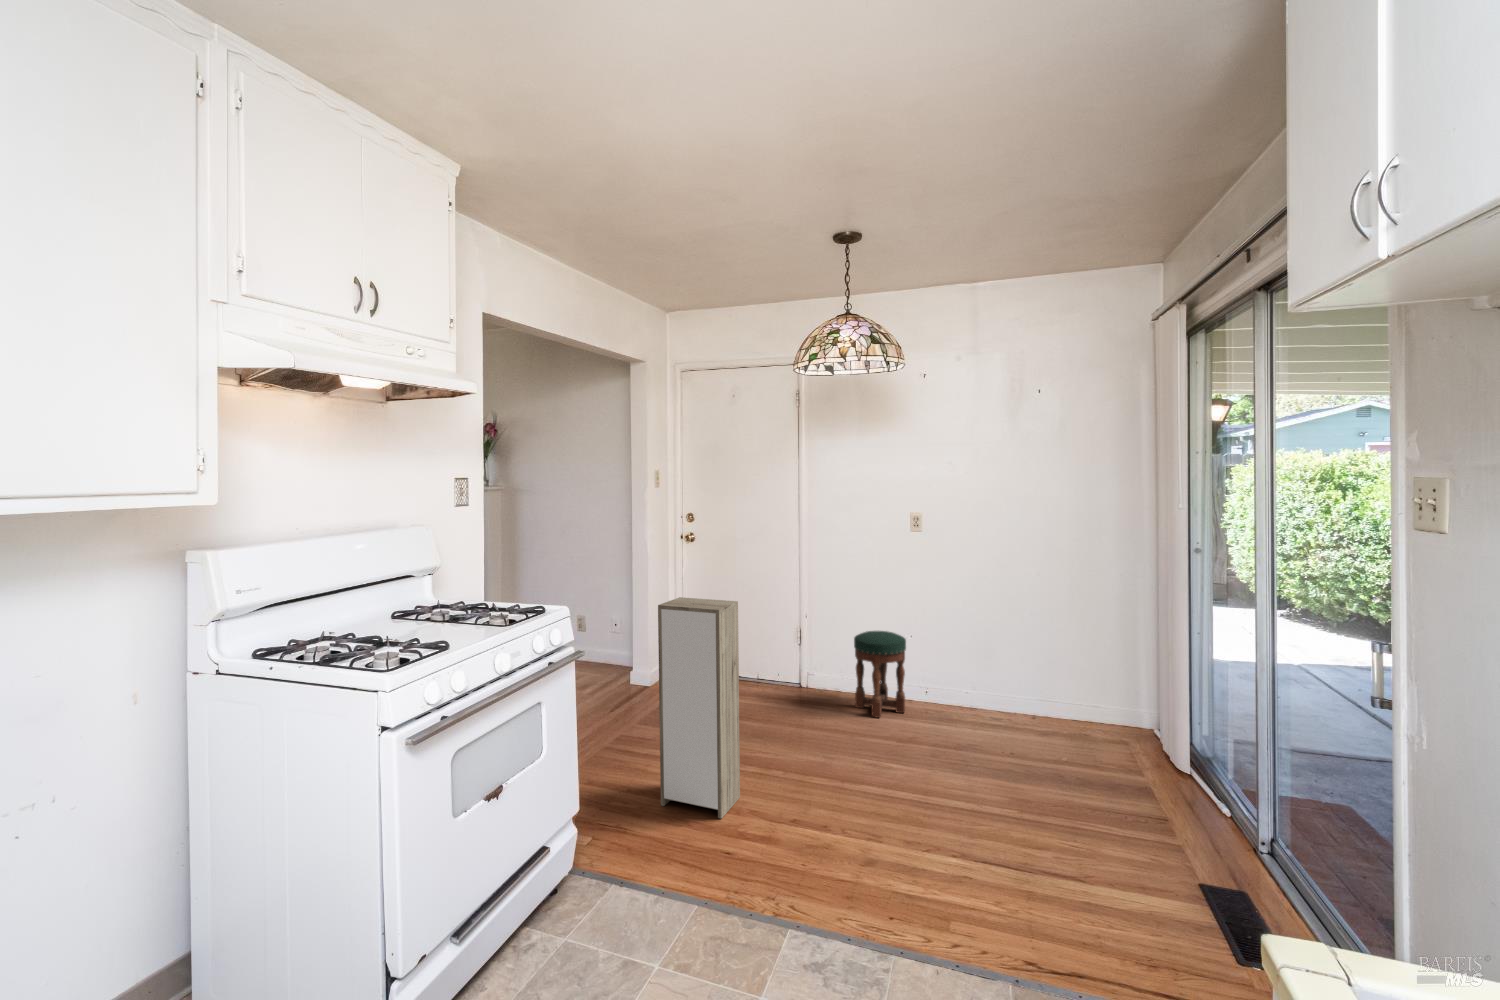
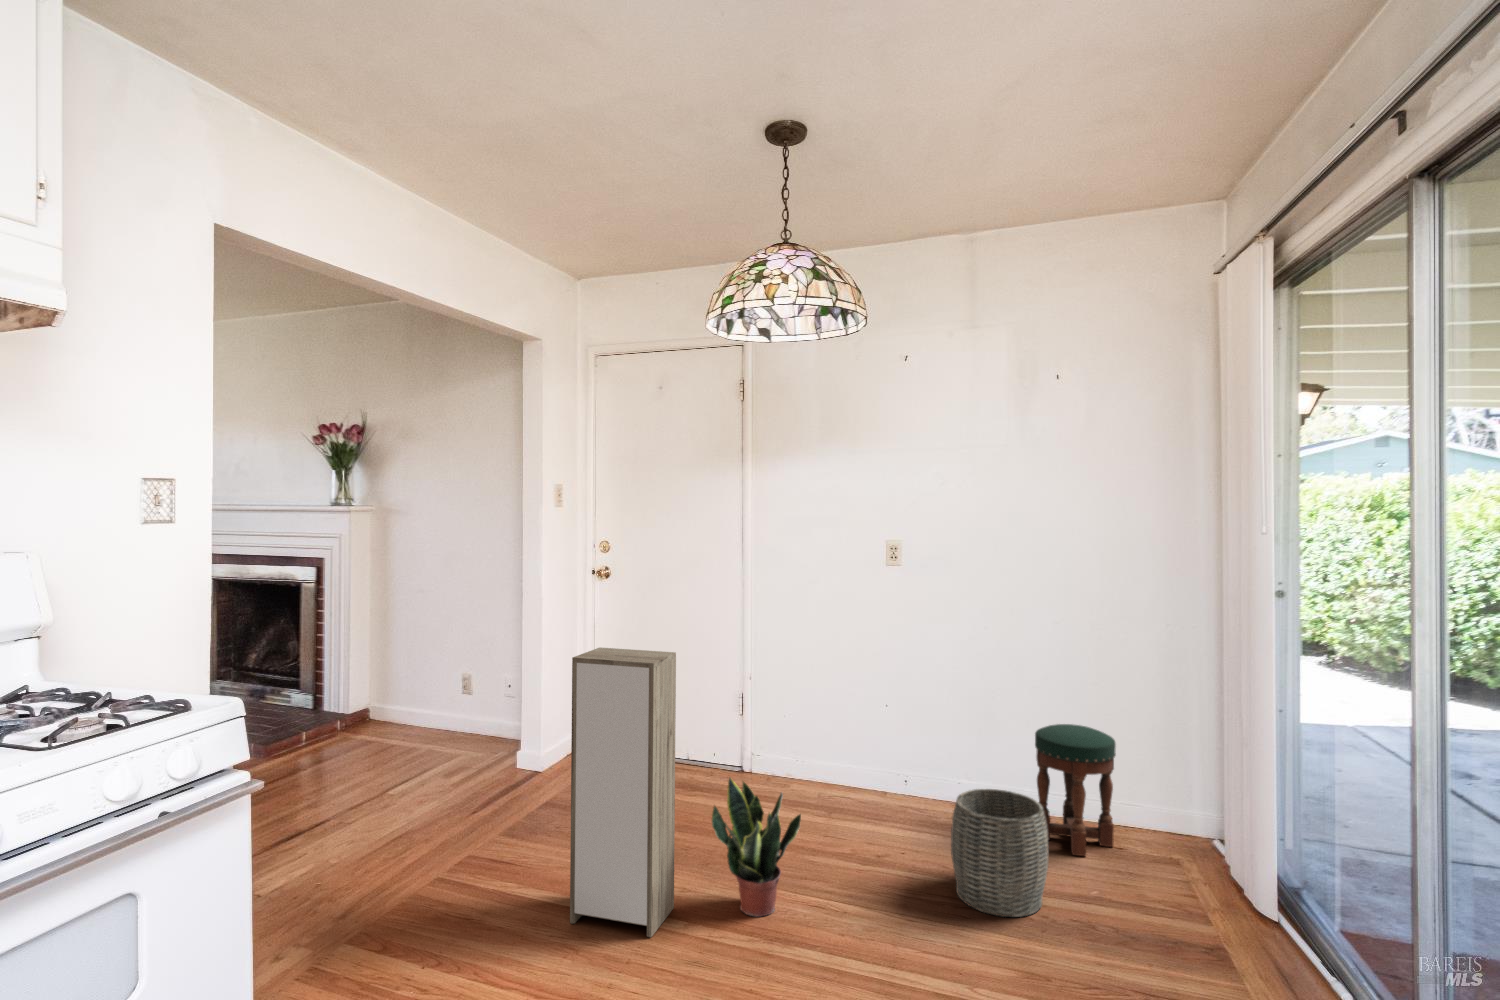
stool: present [854,631,906,718] -> present [1035,724,1116,856]
potted plant: none [768,698,839,806] -> present [712,778,801,917]
woven basket: none [962,712,1042,815] -> present [951,789,1048,917]

